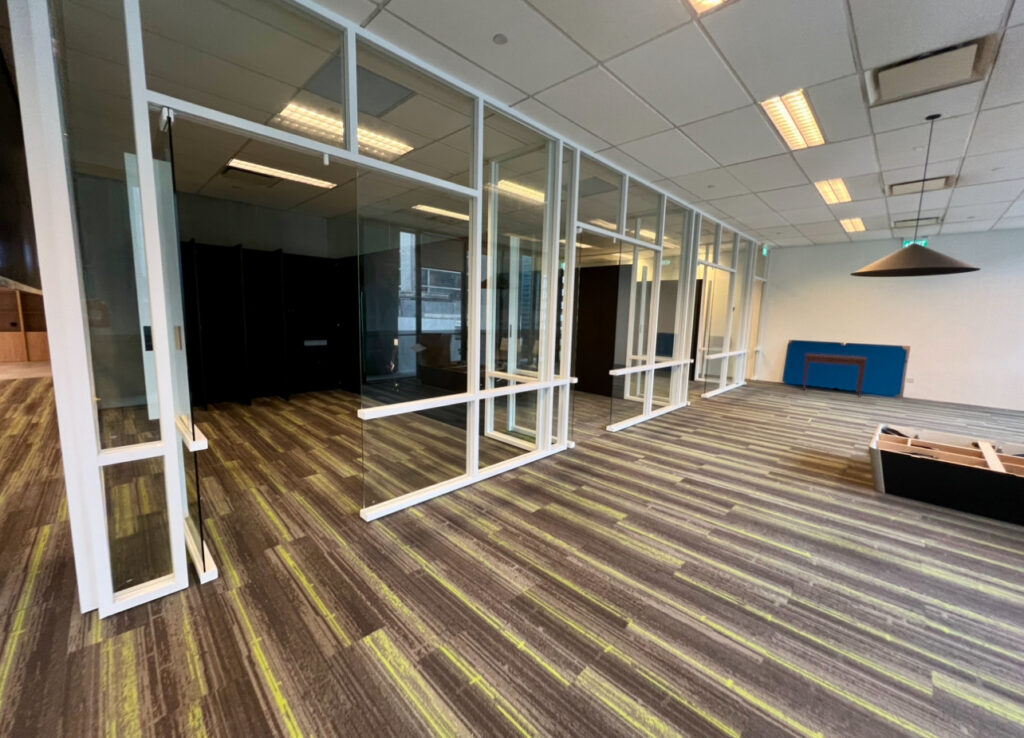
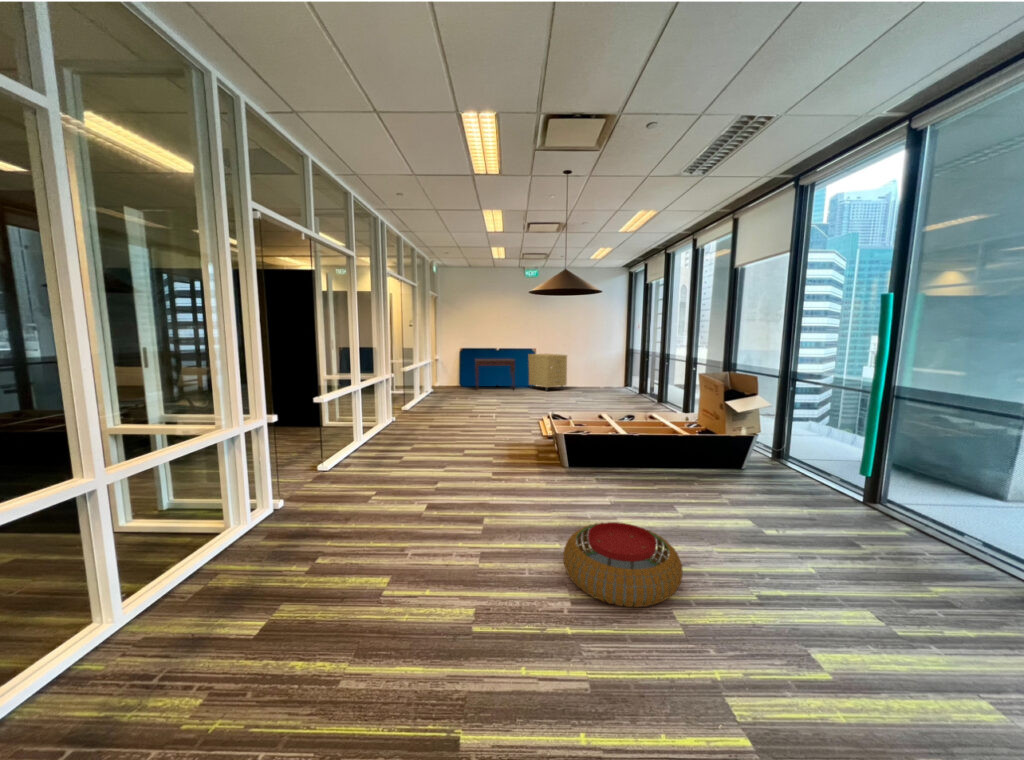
storage cabinet: none [887,353,966,406] -> present [528,354,567,391]
pouf: none [796,542,981,657] -> present [563,522,683,607]

